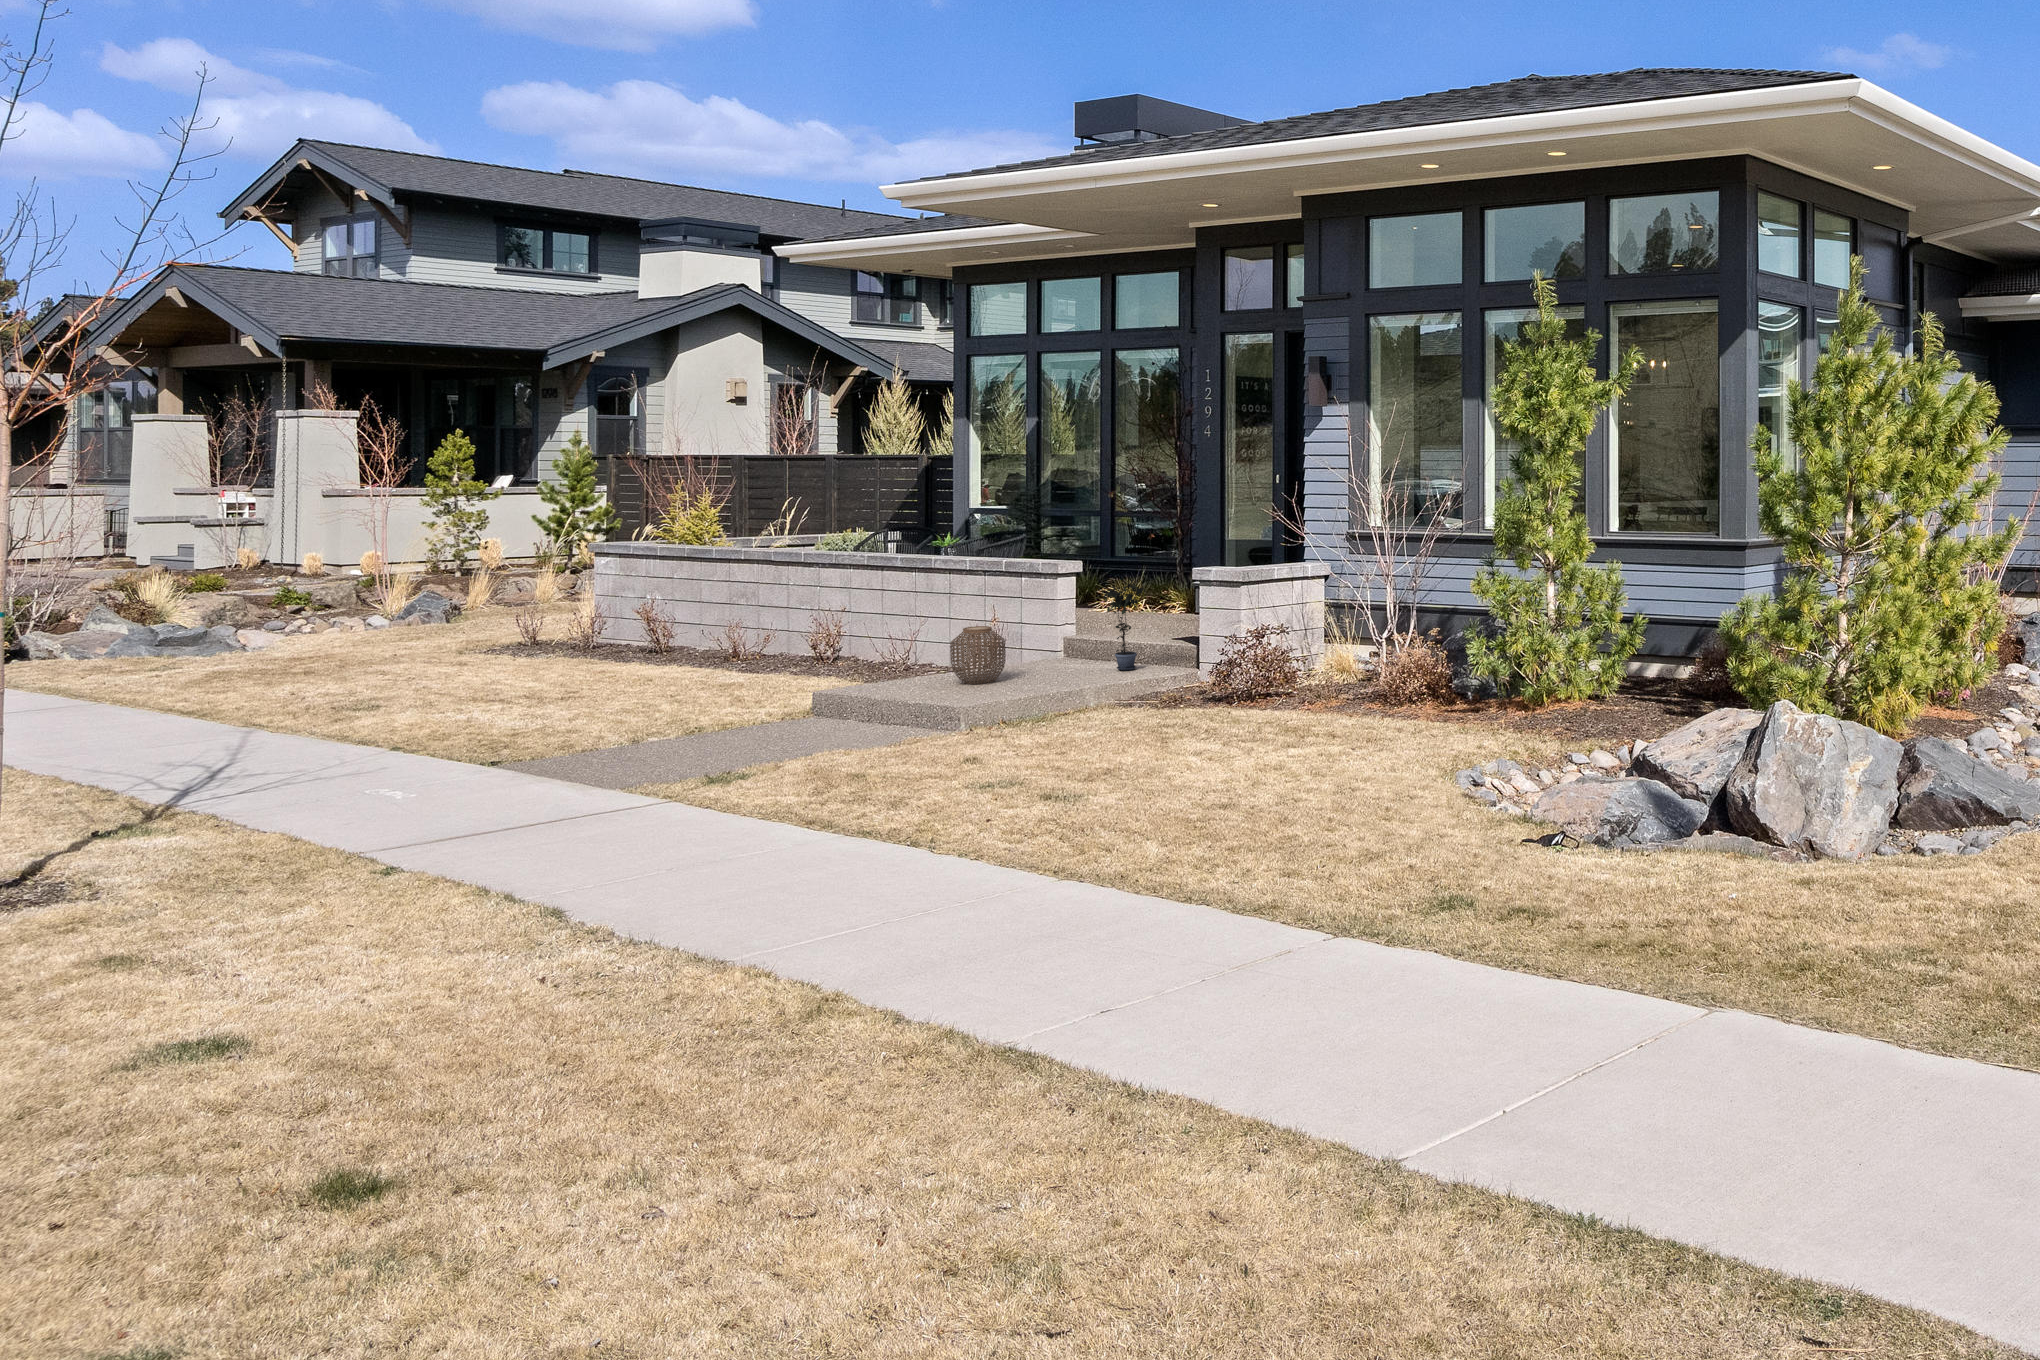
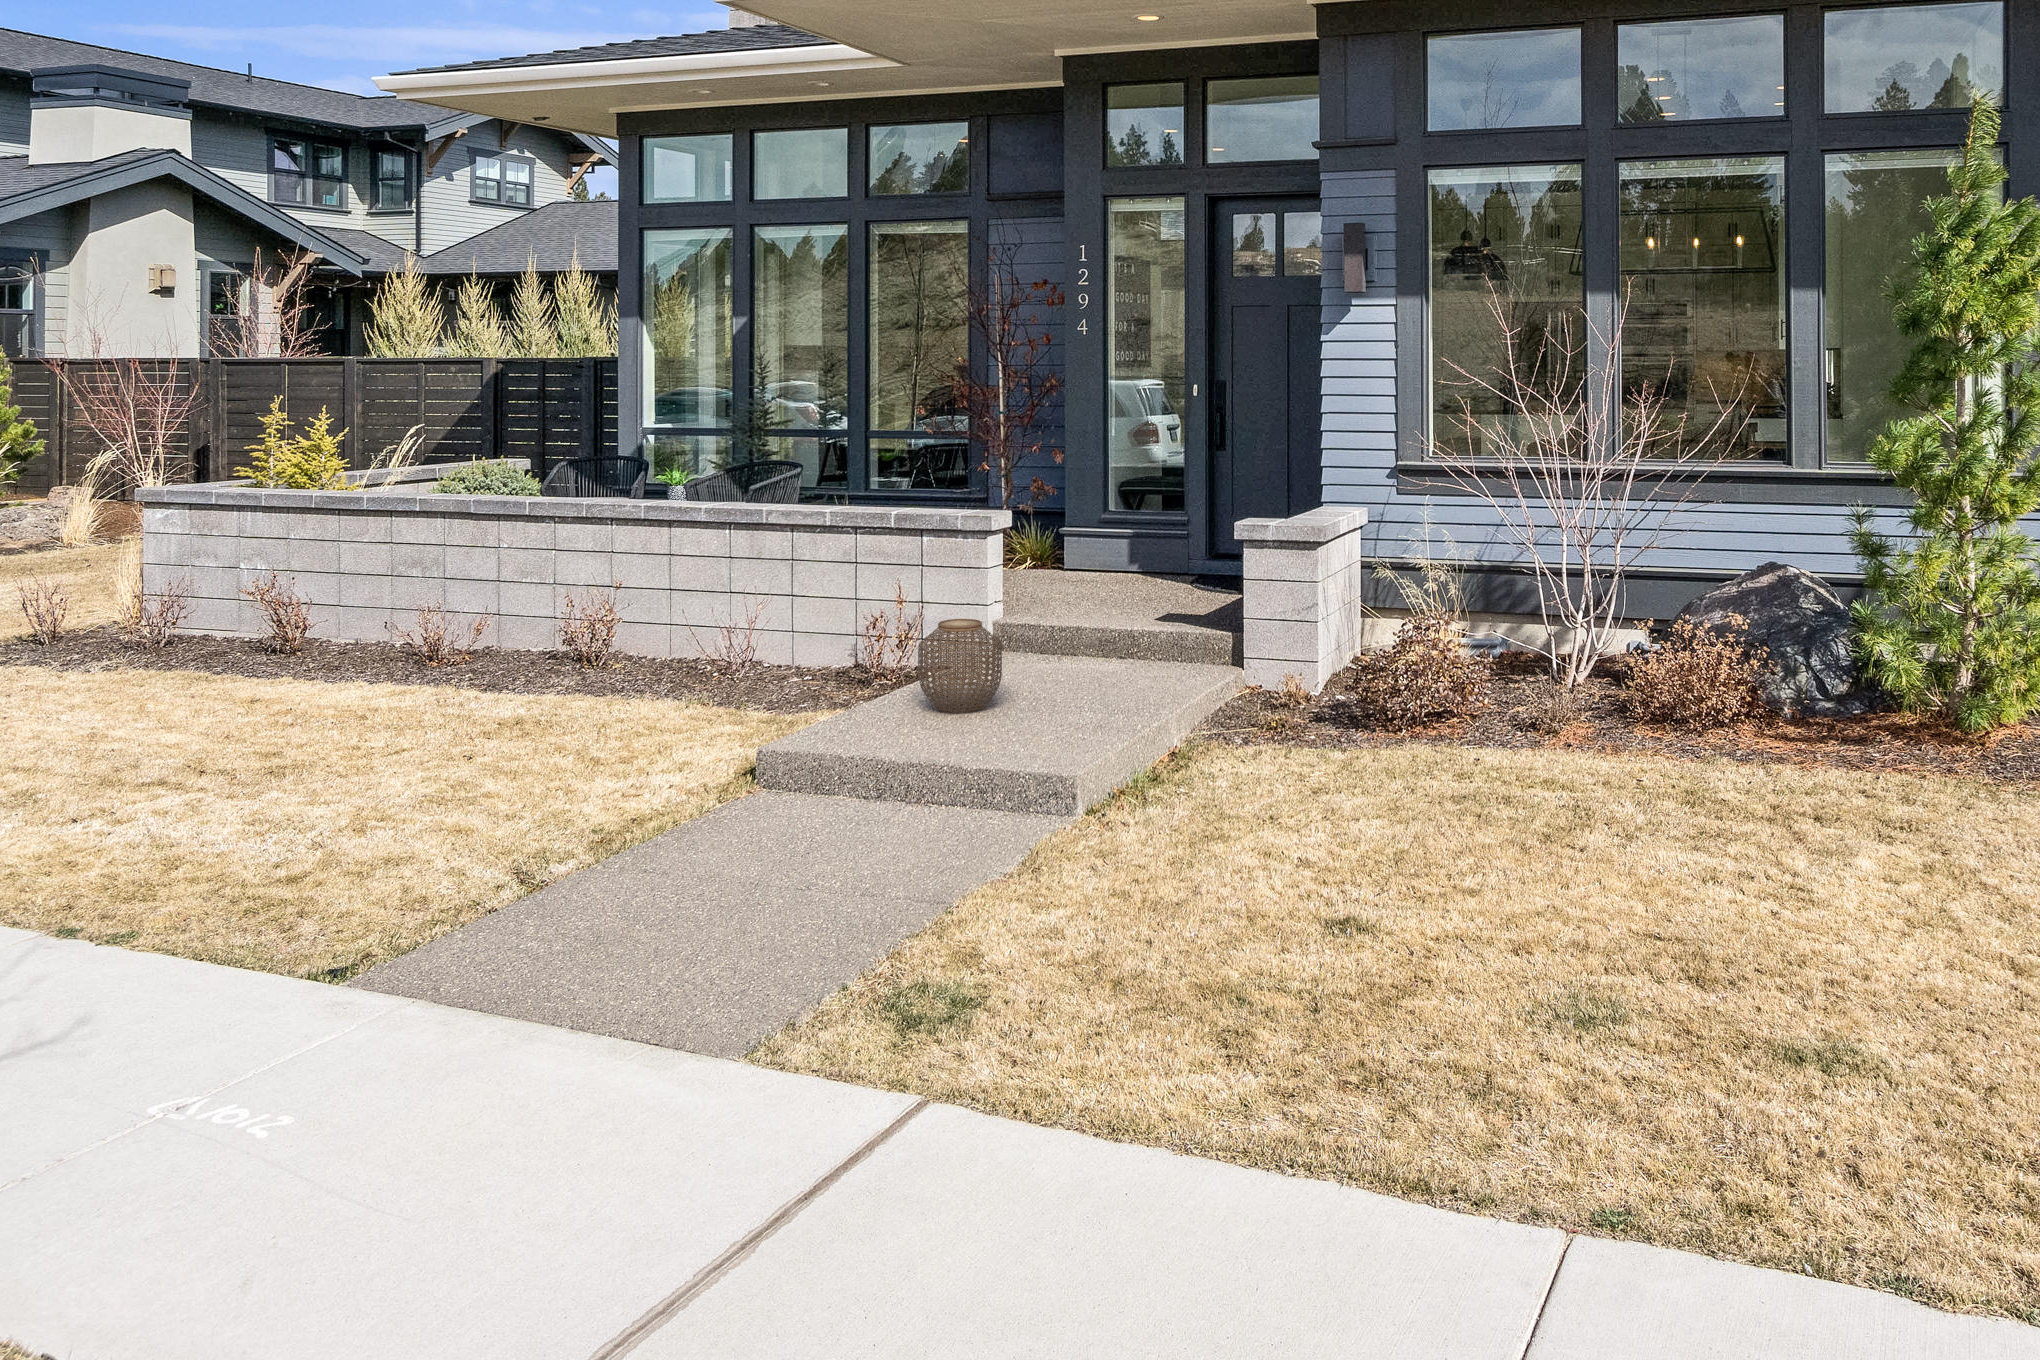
potted plant: present [1102,579,1146,671] -> none [1127,542,1183,680]

